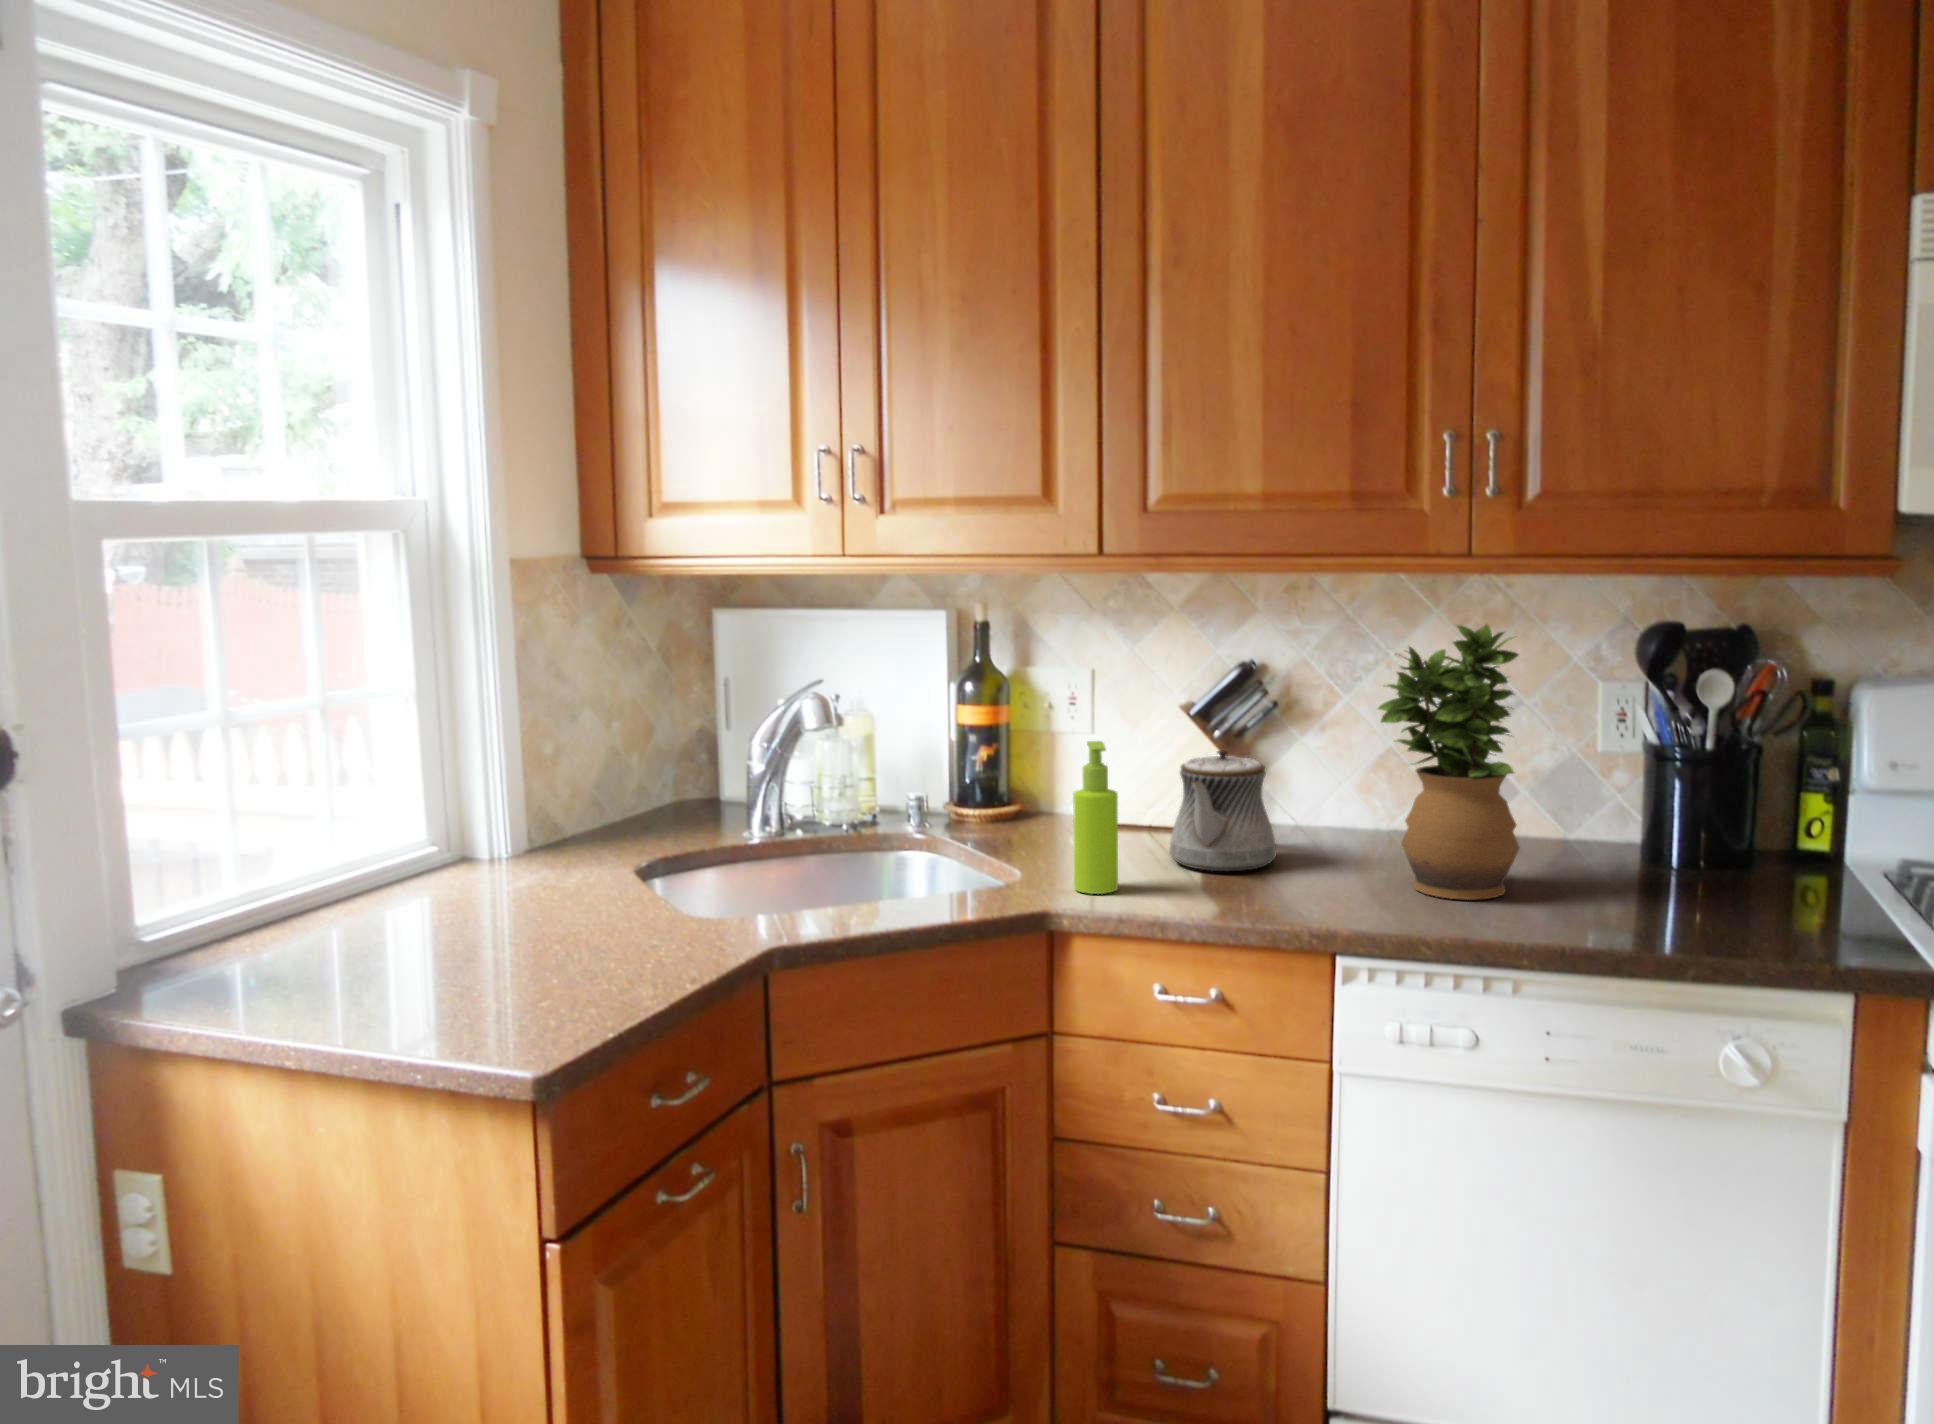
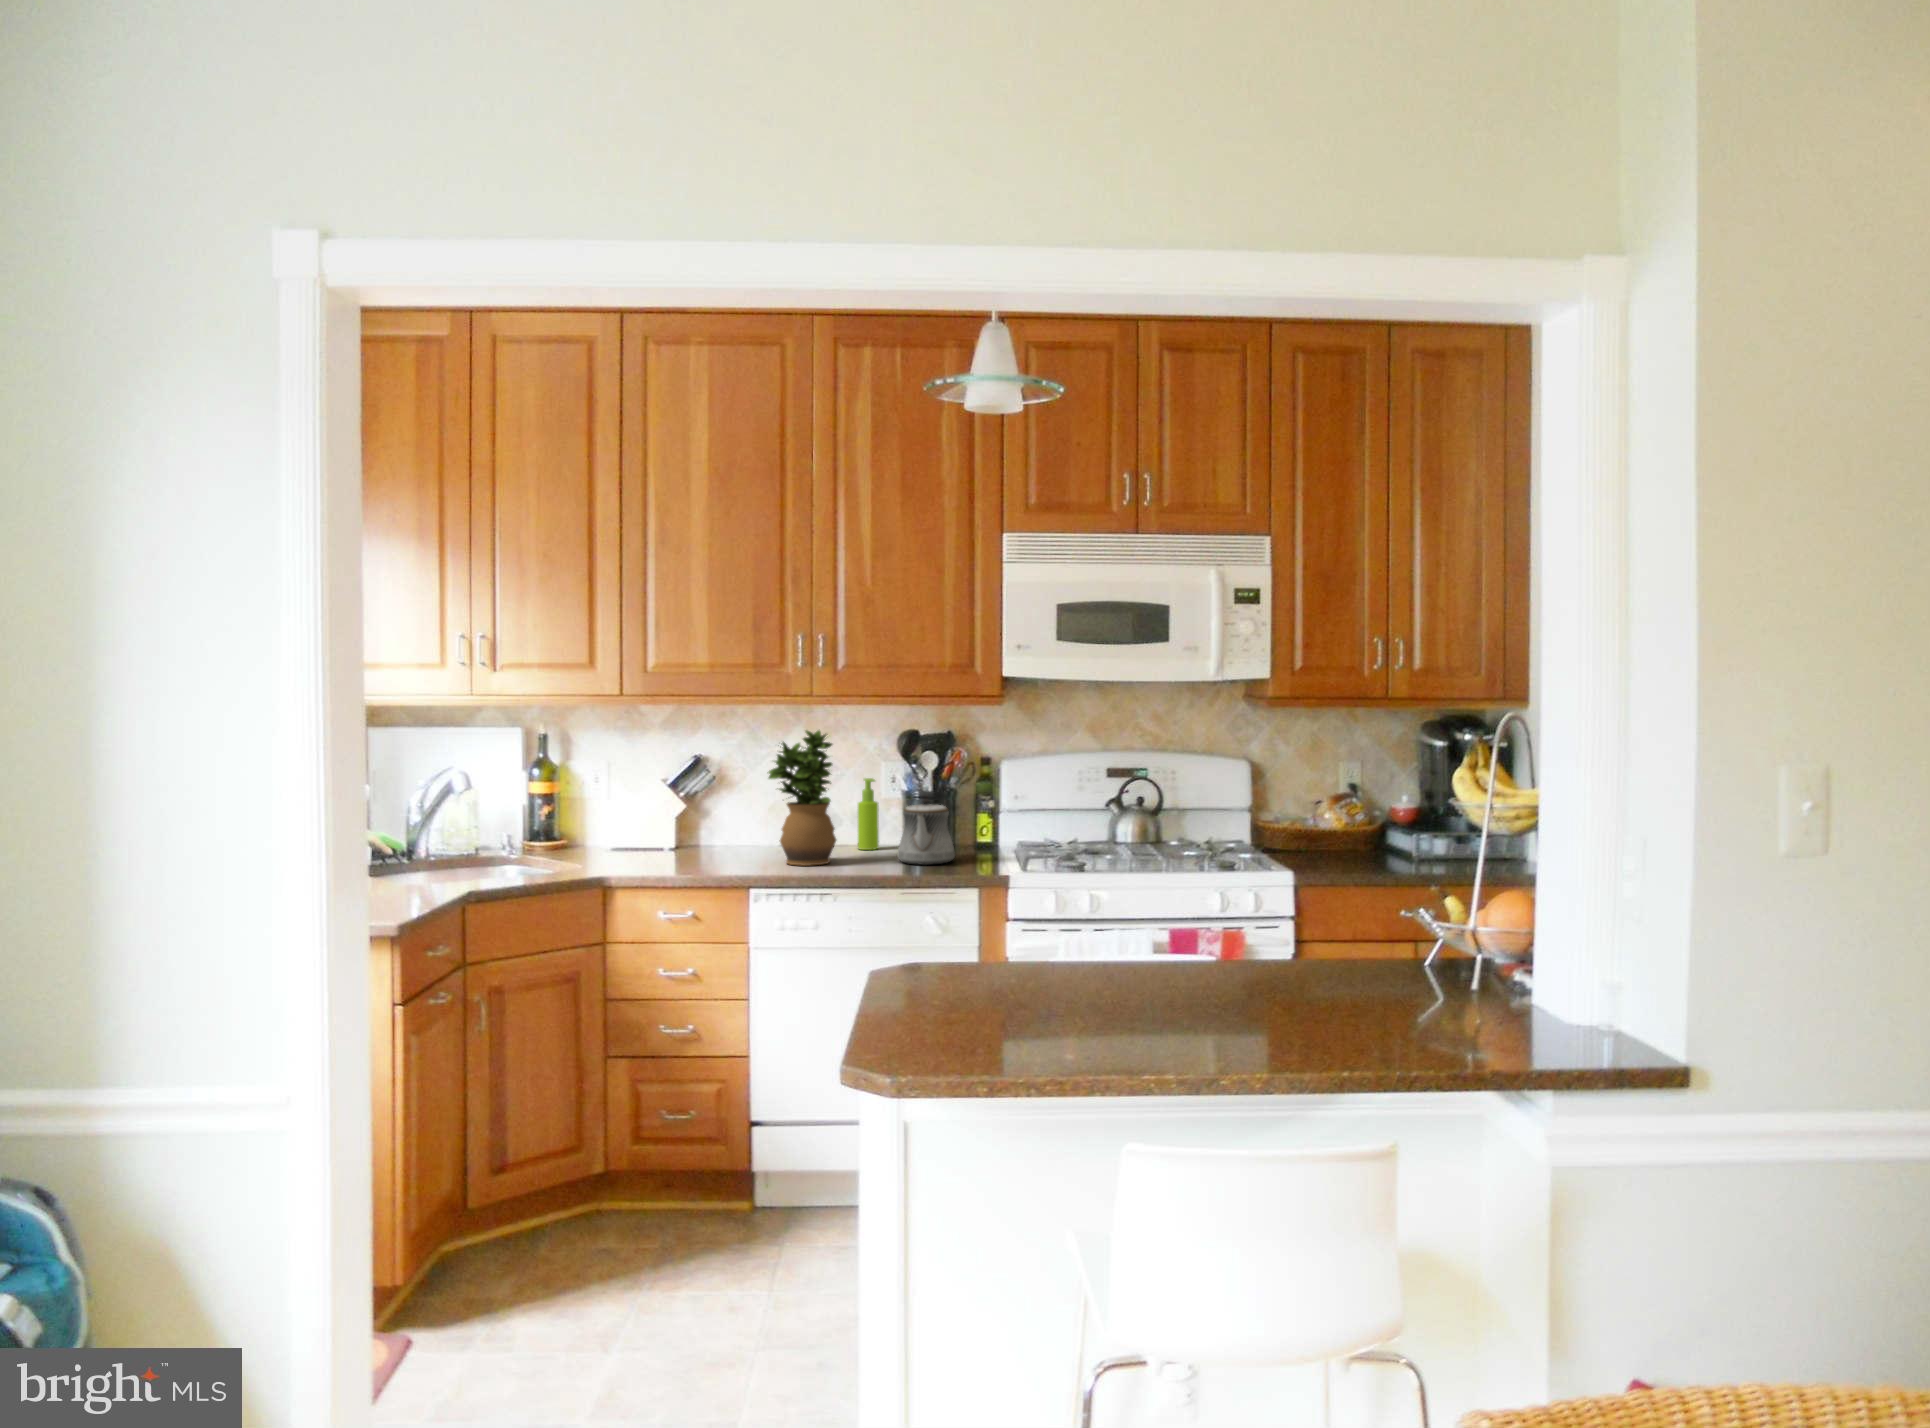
soap dispenser: present [1073,741,1118,894] -> present [858,778,879,850]
teapot: present [1169,750,1276,871] -> present [897,800,955,865]

